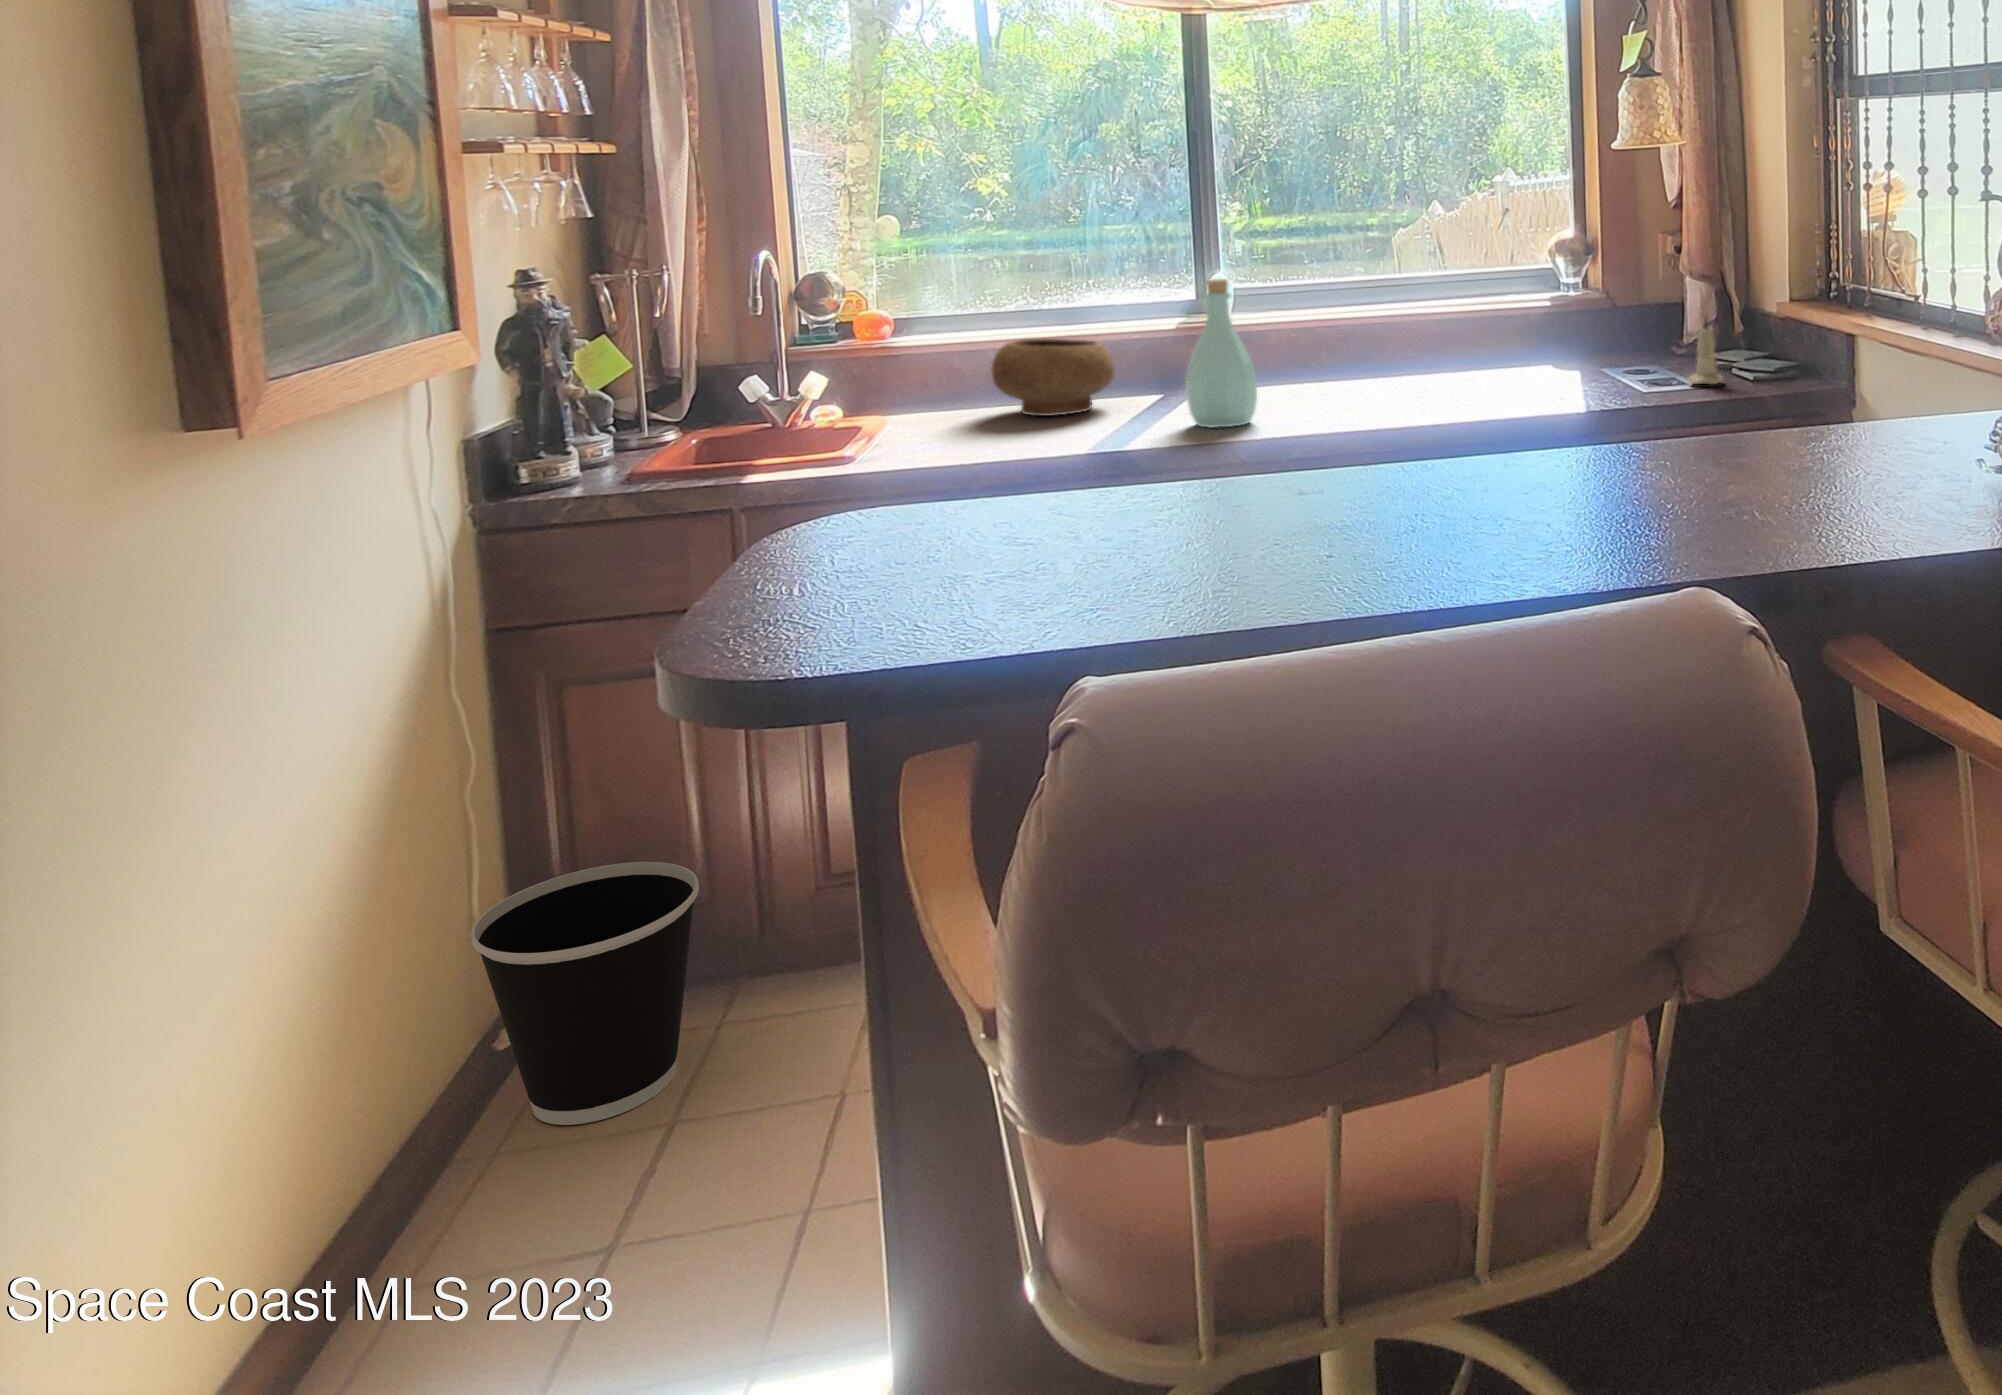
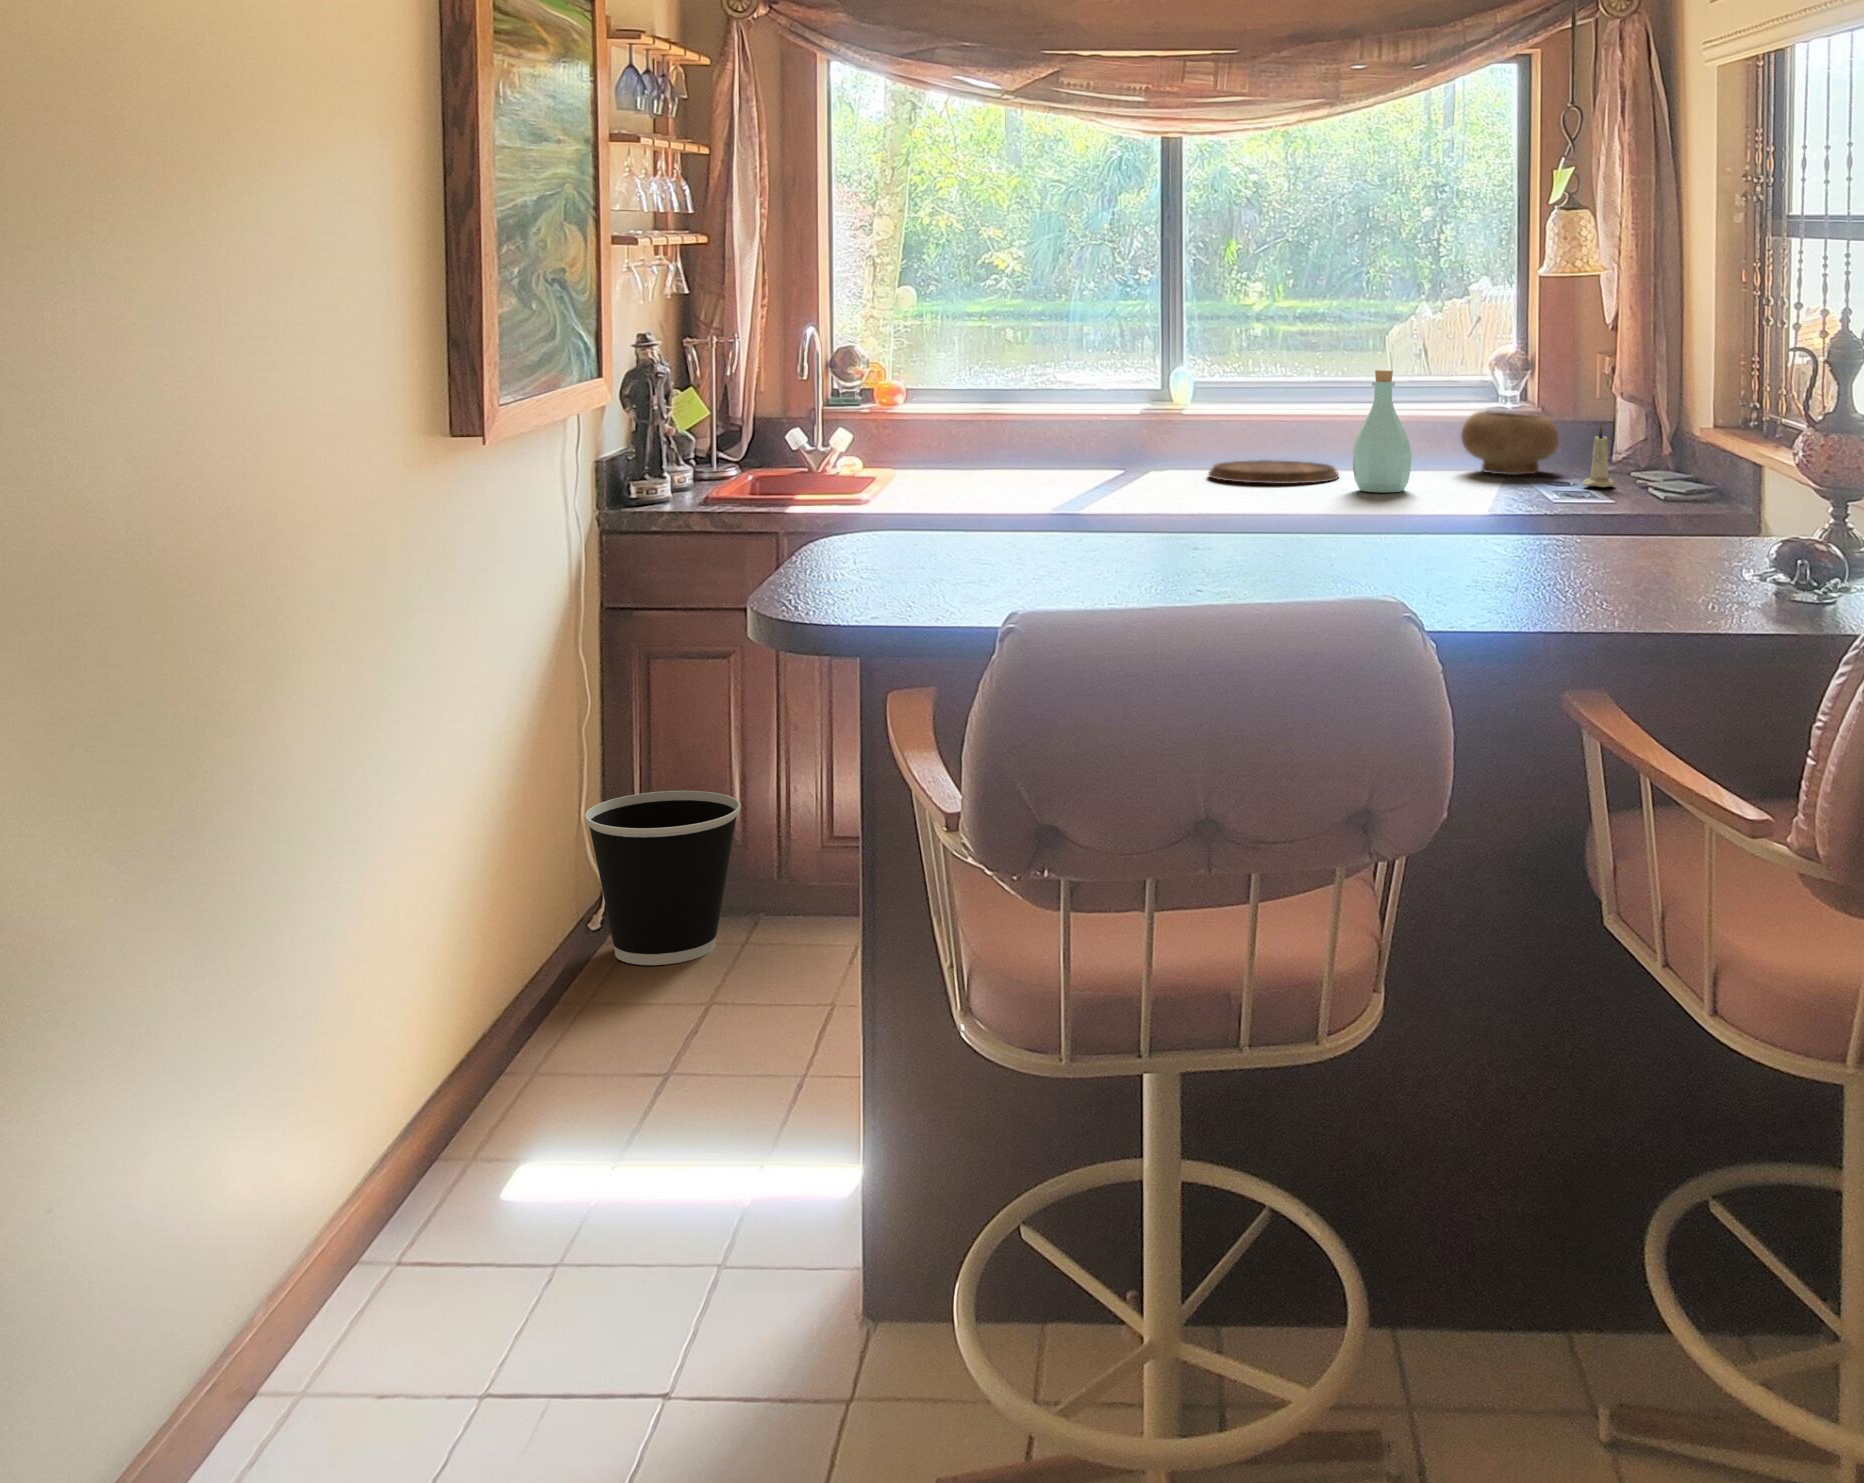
bottle: present [1185,279,1257,427] -> present [1353,370,1411,492]
bowl: present [992,338,1115,416] -> present [1461,411,1559,475]
cutting board: none [1256,373,1406,405] -> present [1209,460,1339,484]

